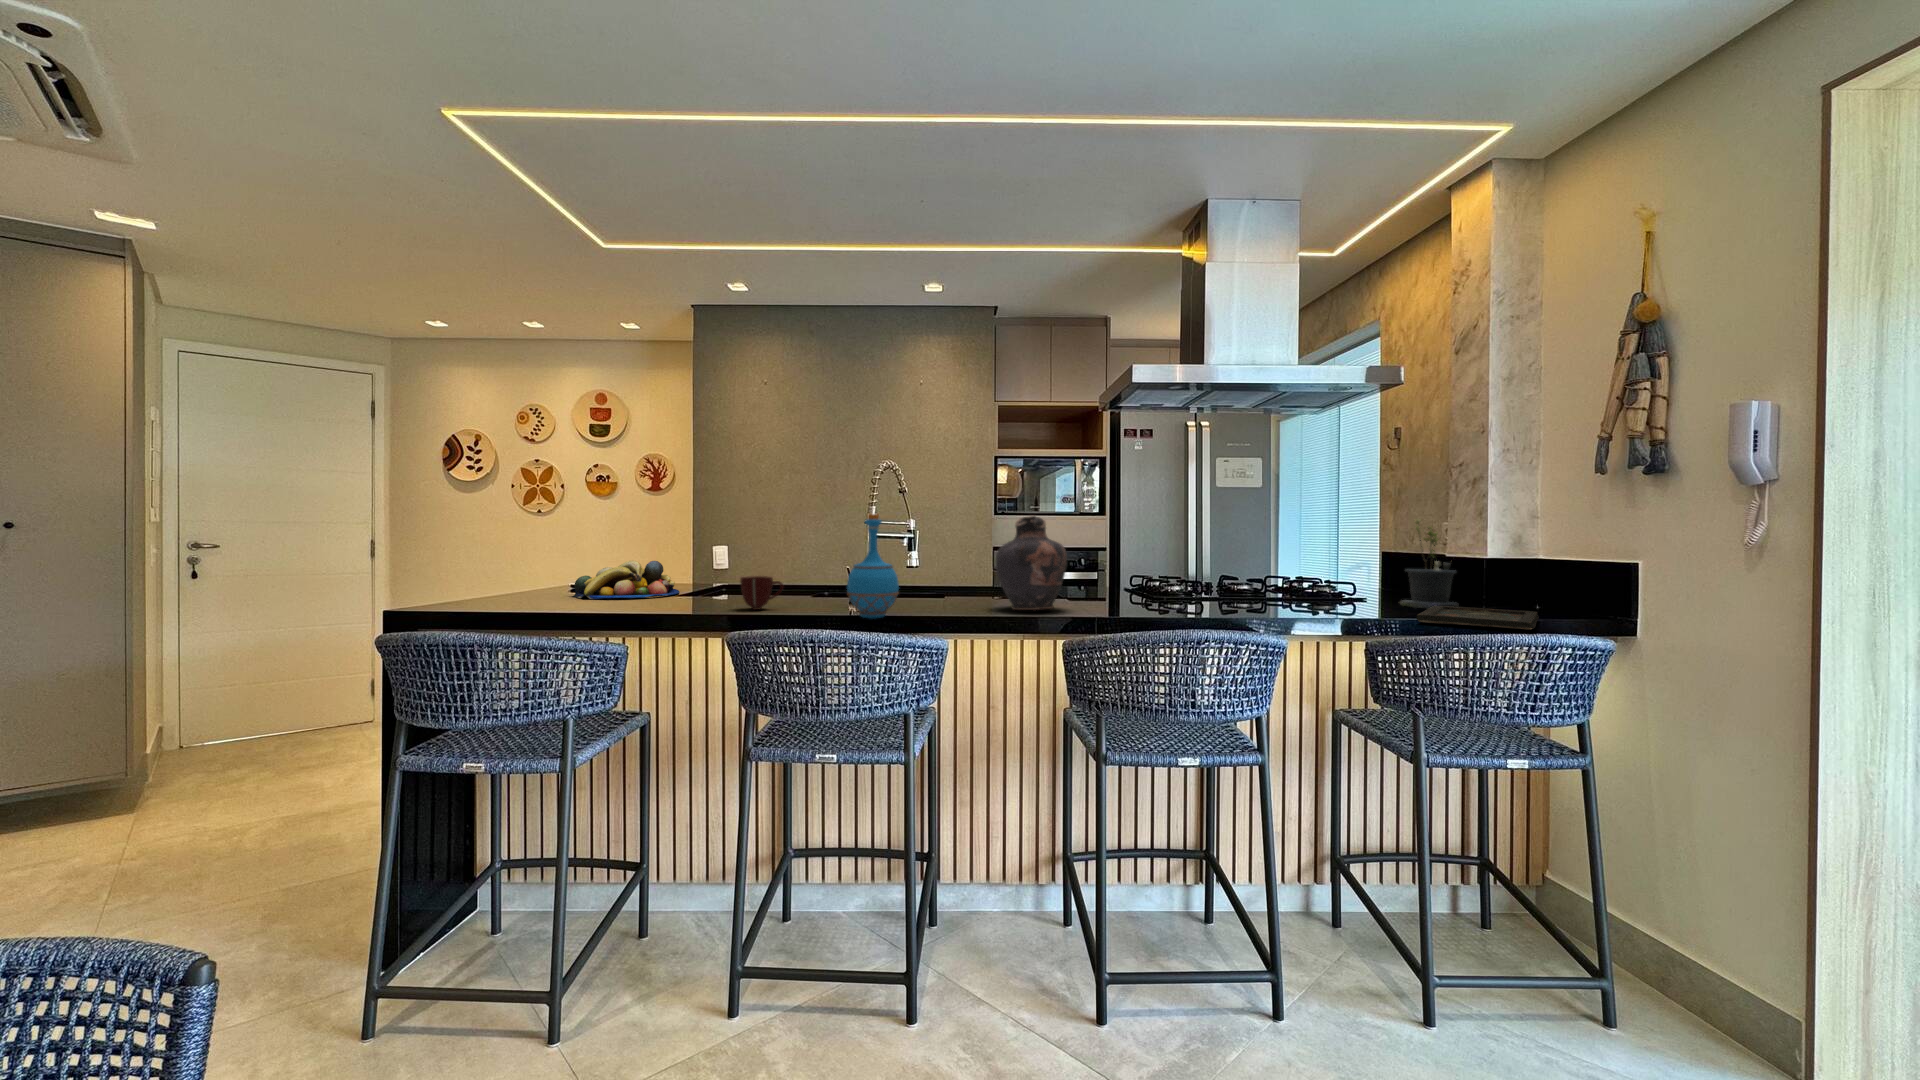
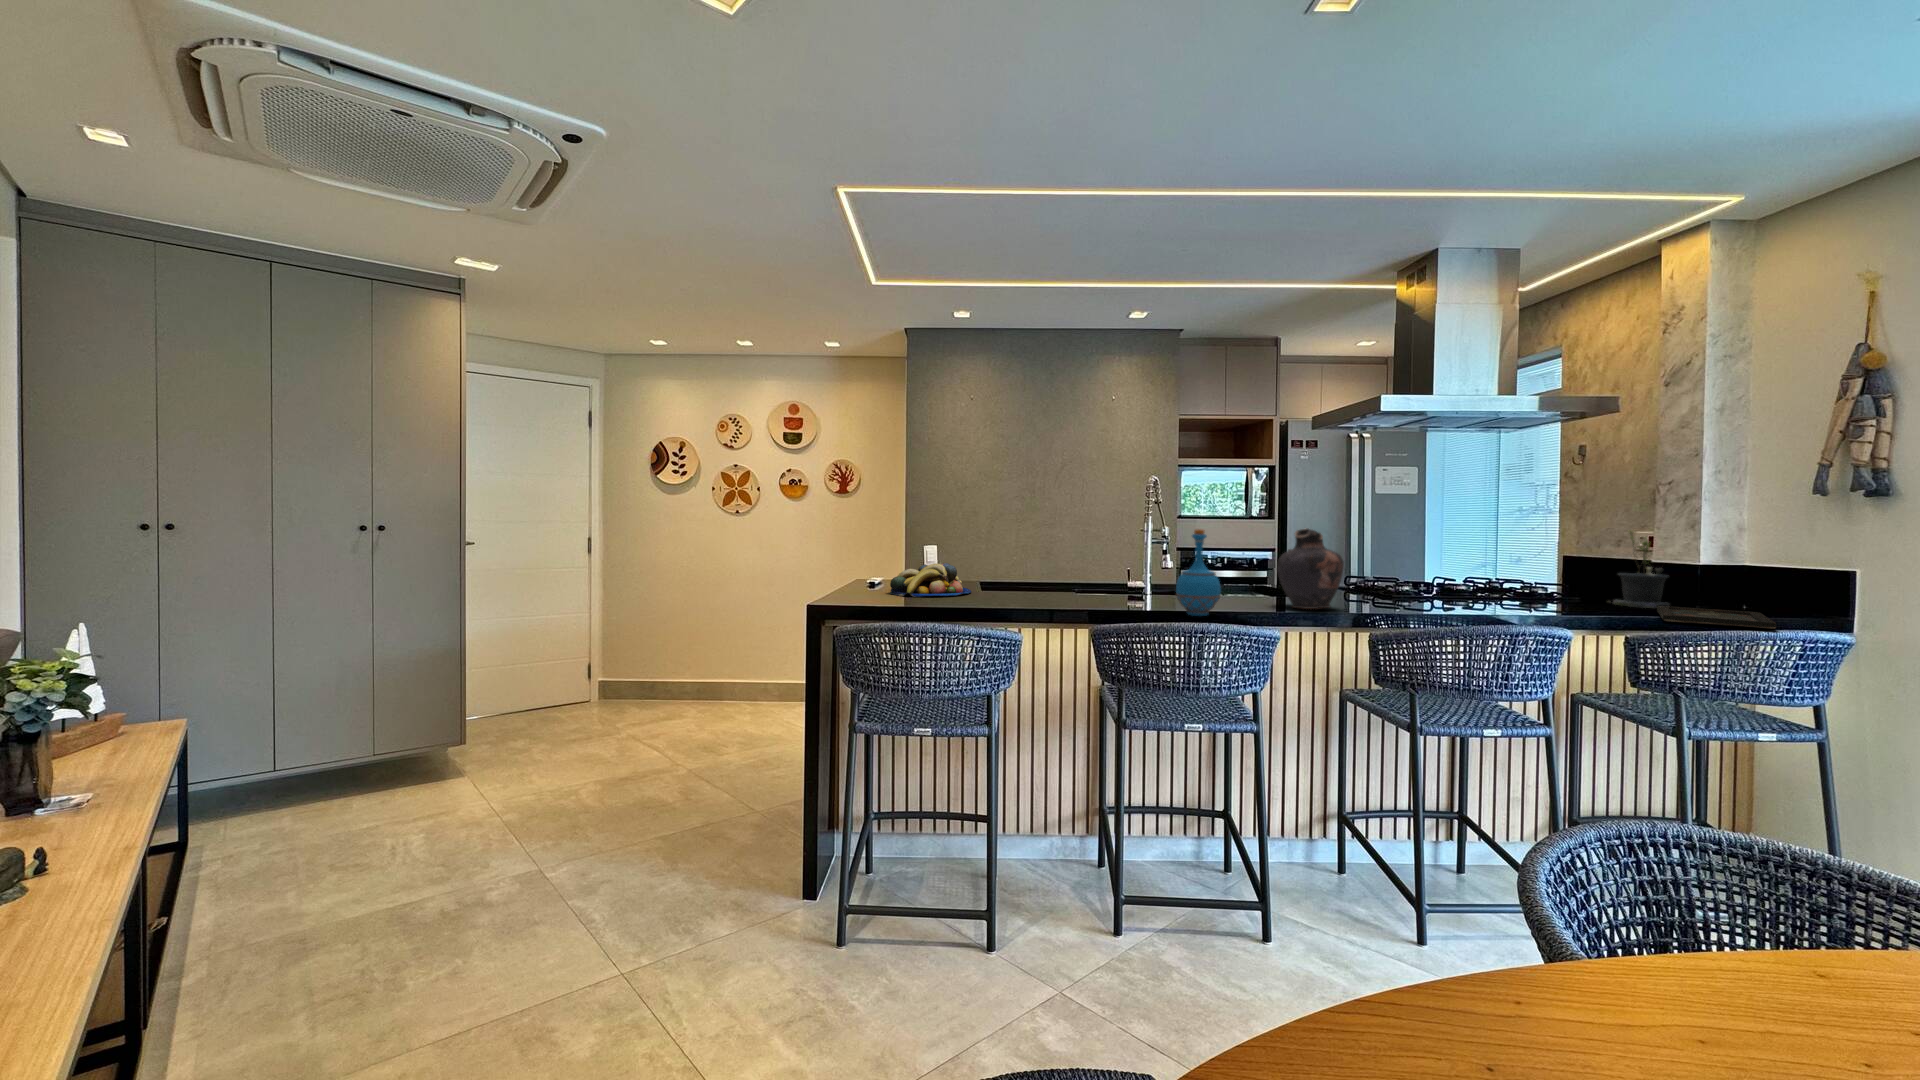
mug: present [740,576,783,610] -> none [1067,579,1102,607]

